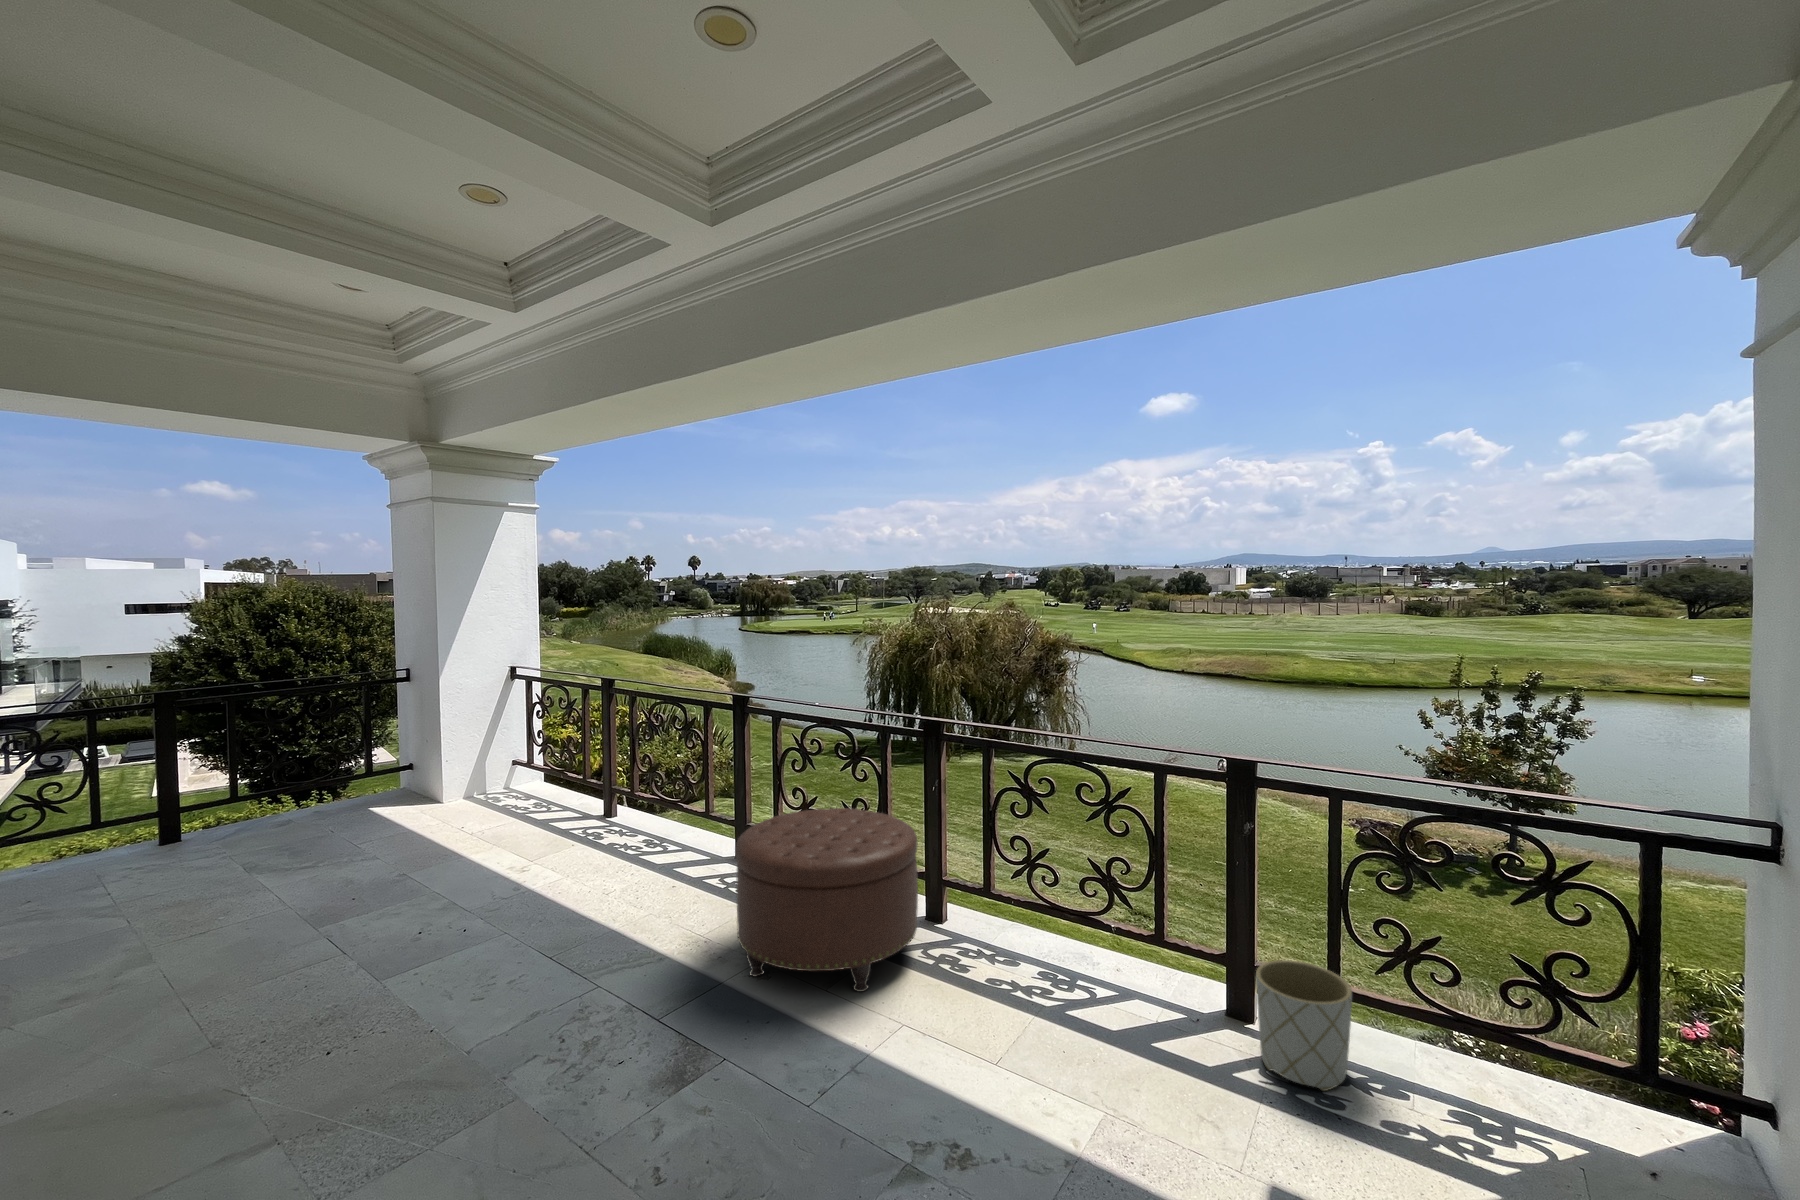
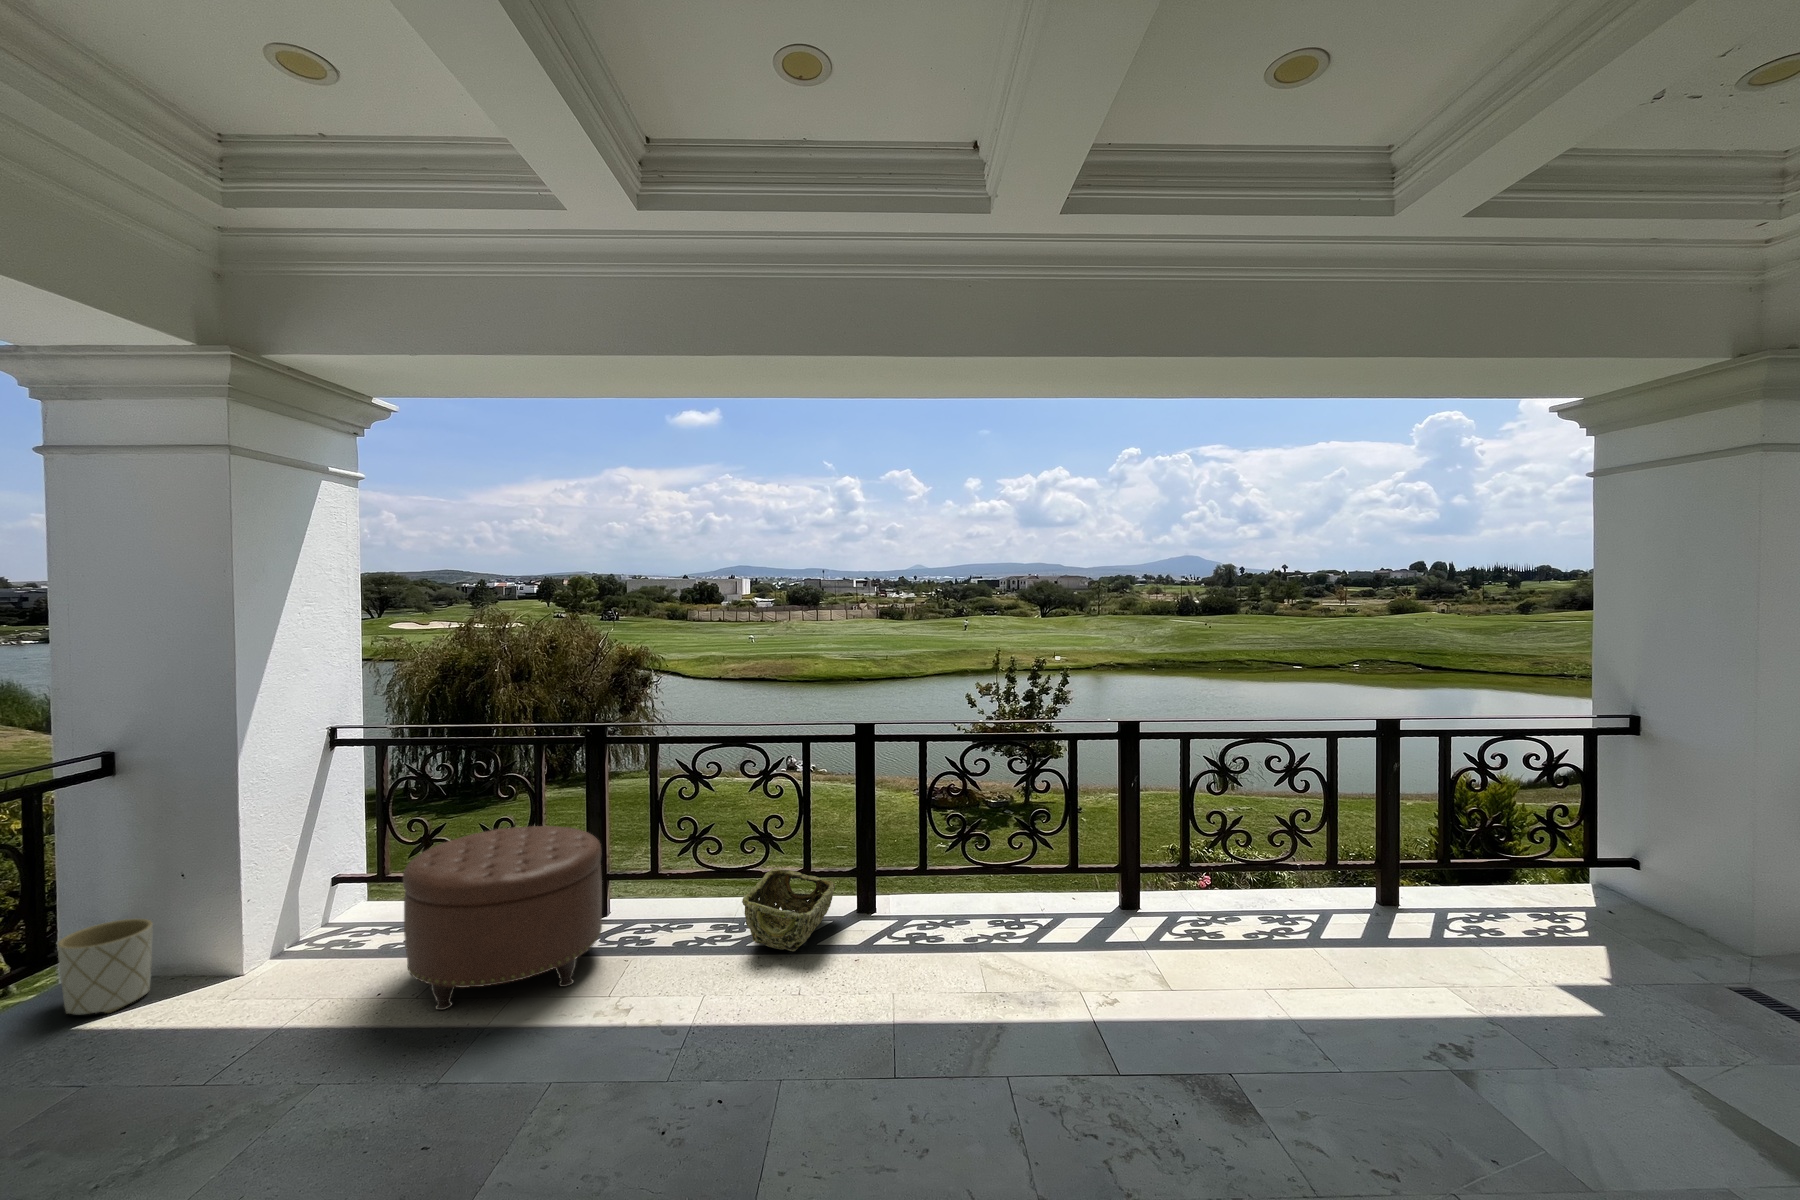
woven basket: none [1049,922,1196,1042] -> present [742,868,835,951]
planter: present [1256,960,1352,1091] -> present [57,919,153,1014]

